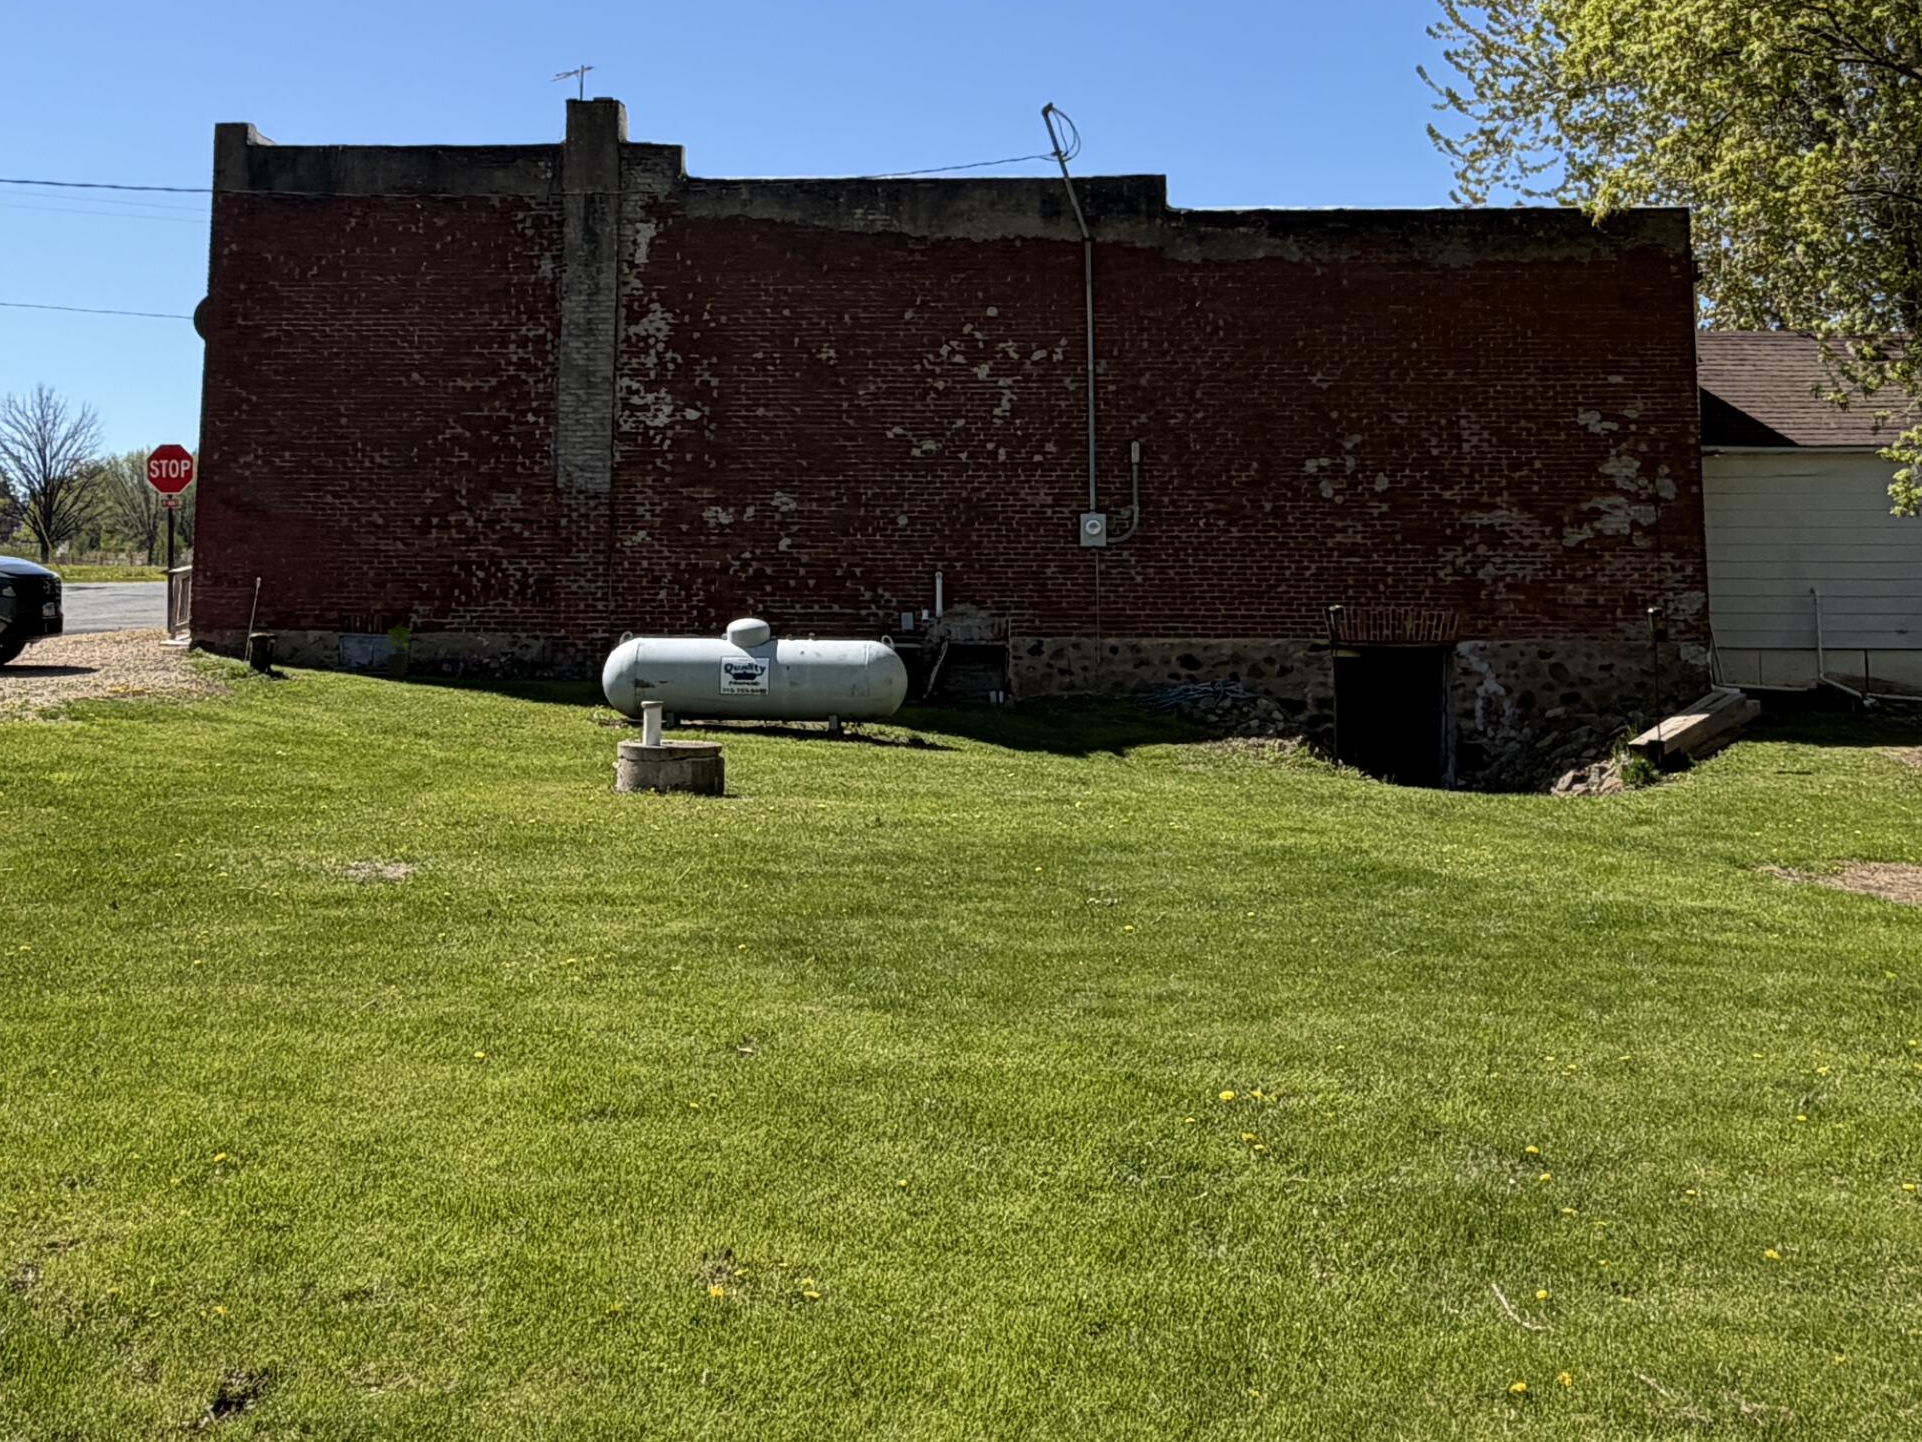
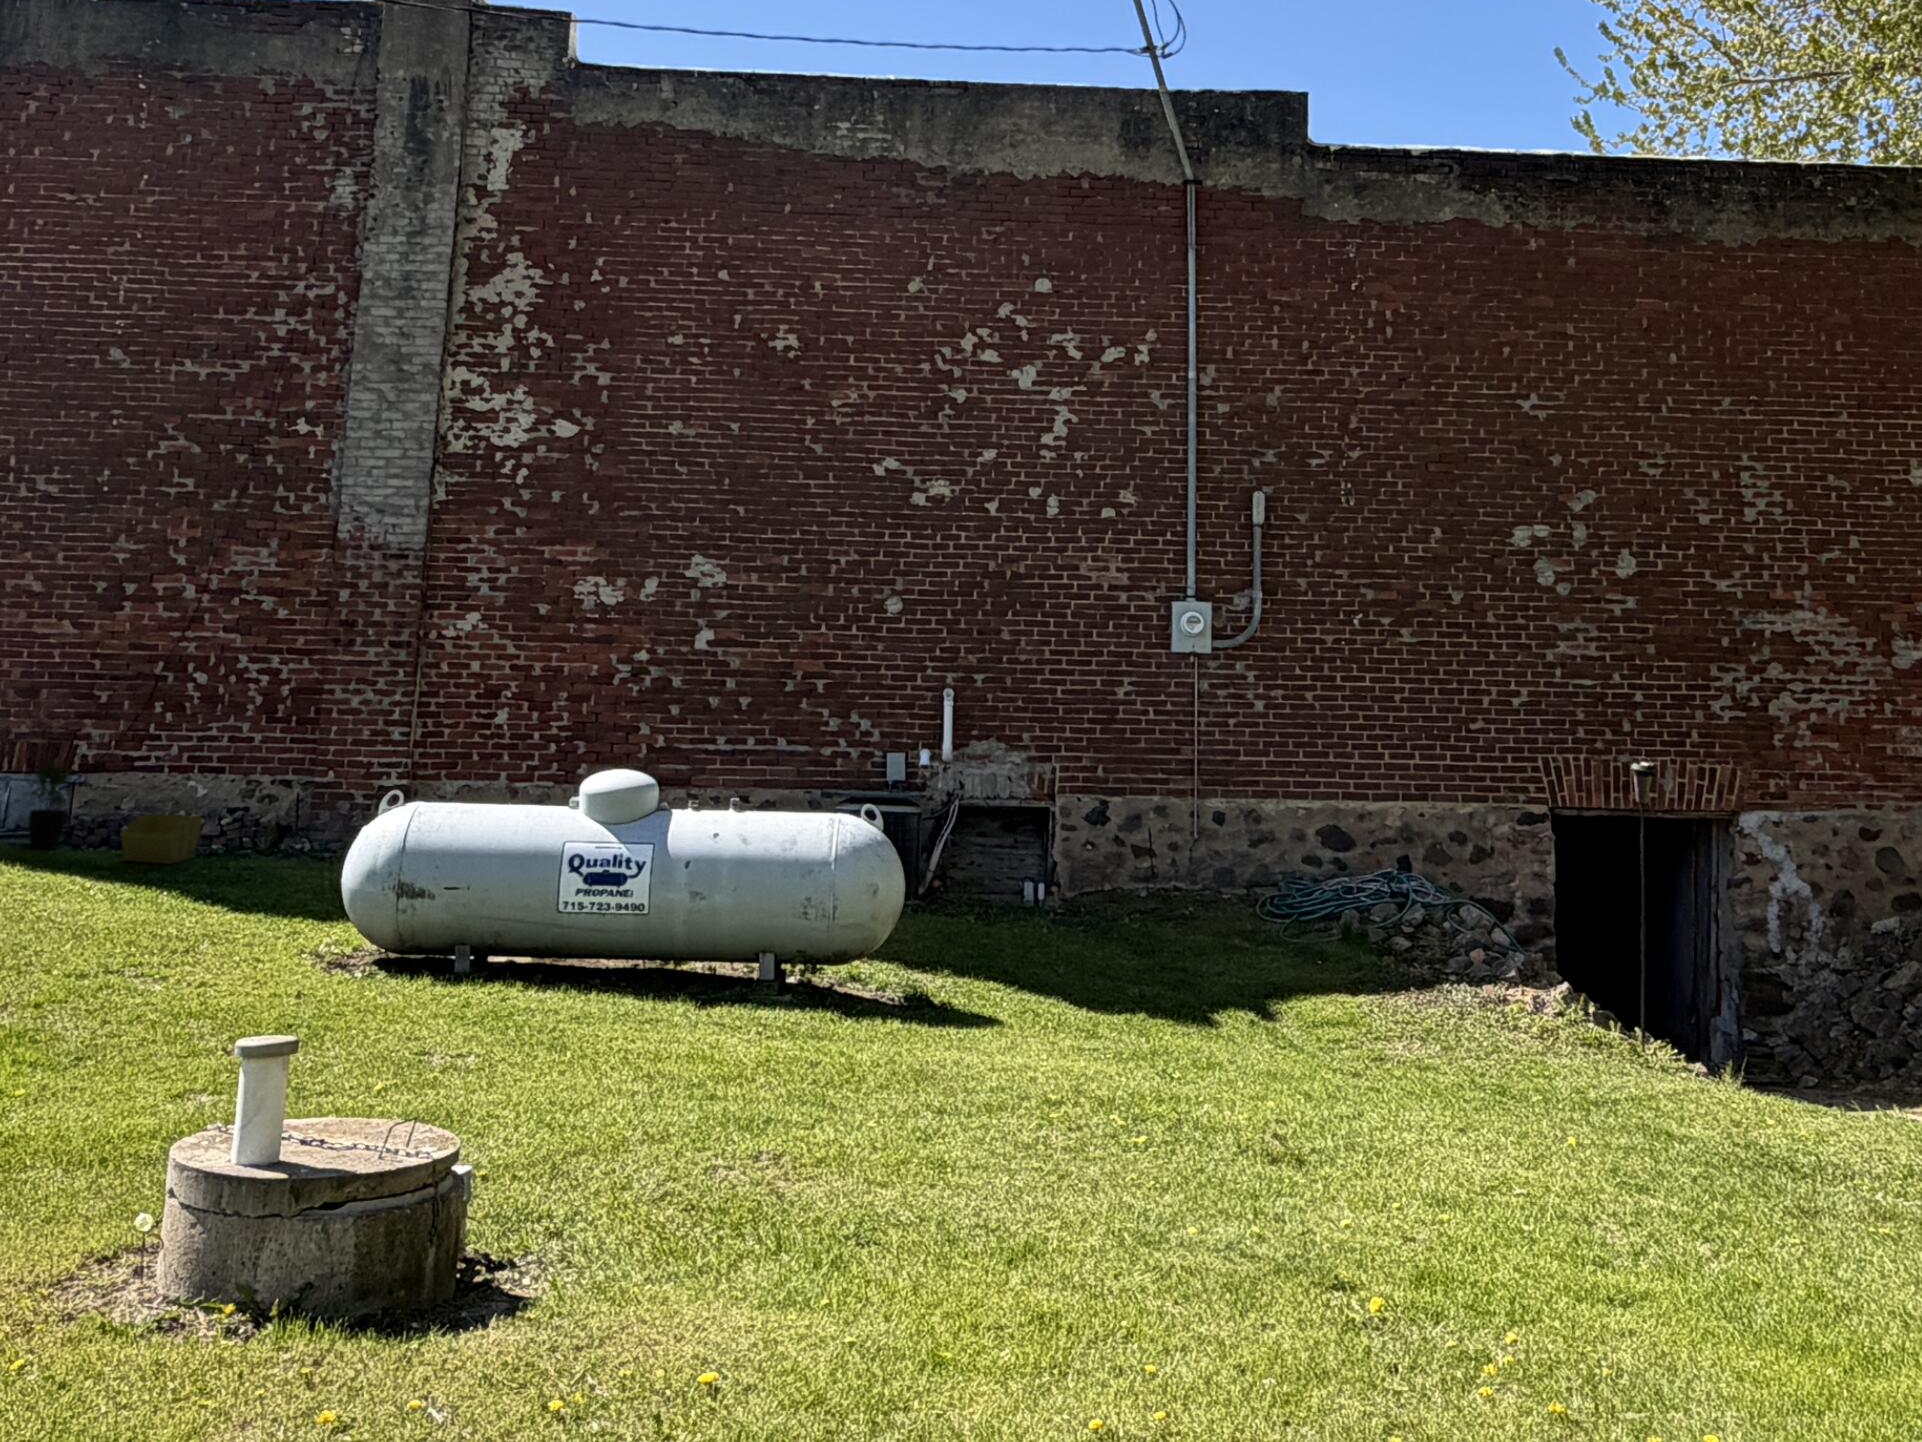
storage bin: none [445,655,487,684] -> present [121,814,202,864]

